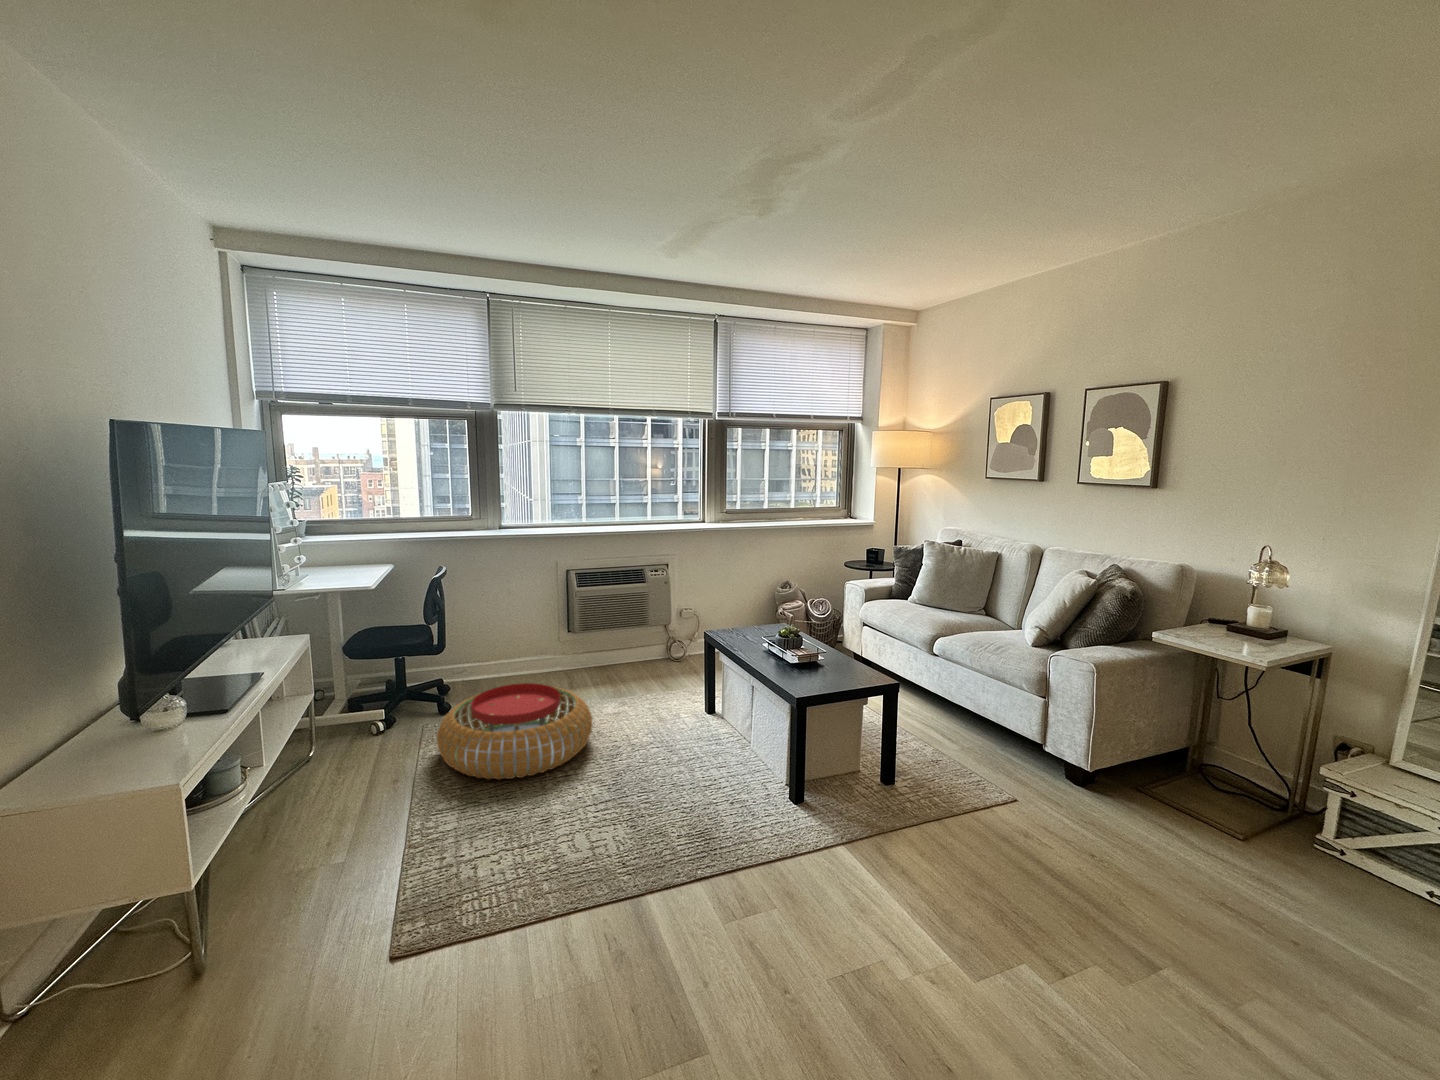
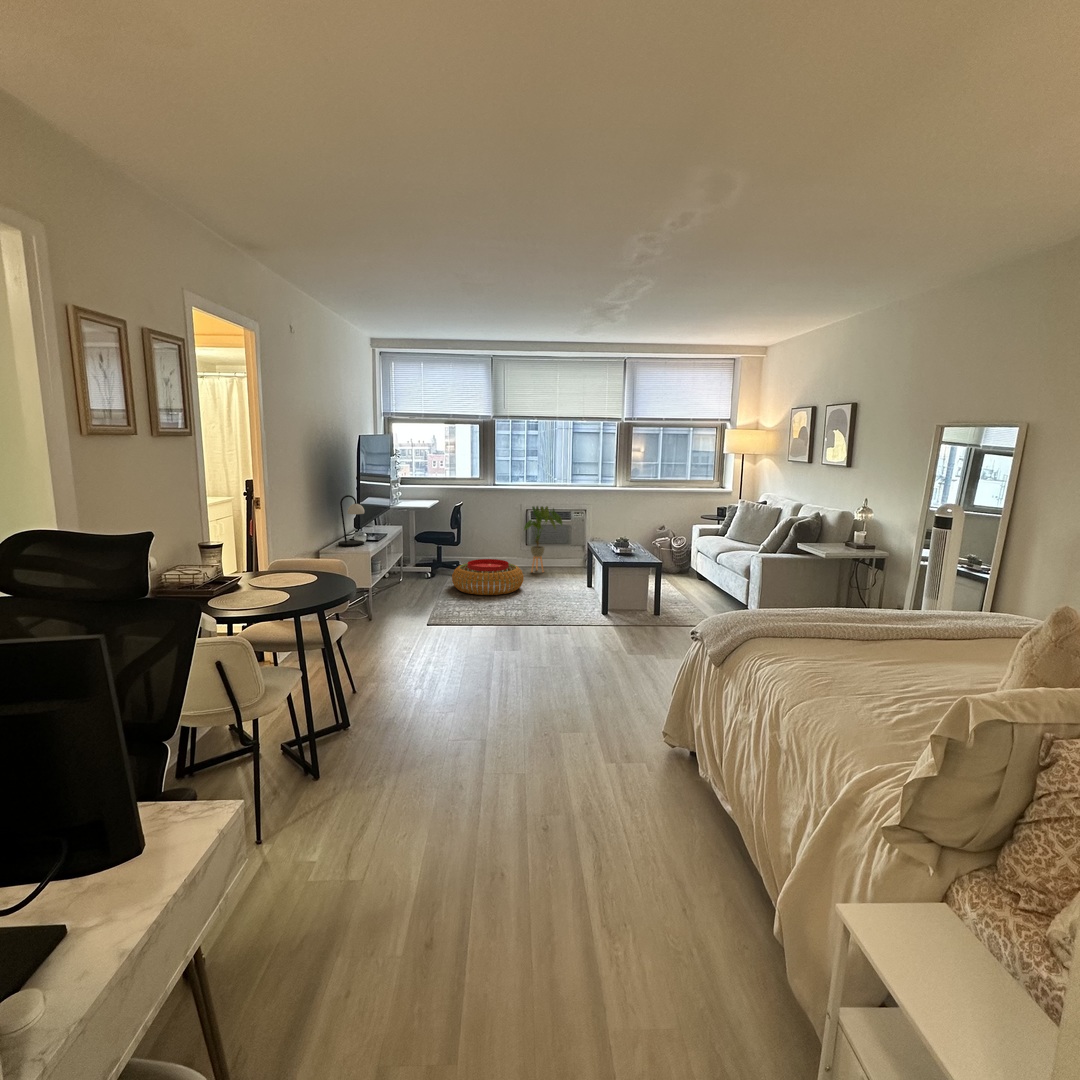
house plant: none [568,562,639,684] -> present [524,506,562,572]
table lamp: none [56,613,166,779] -> present [338,495,364,547]

